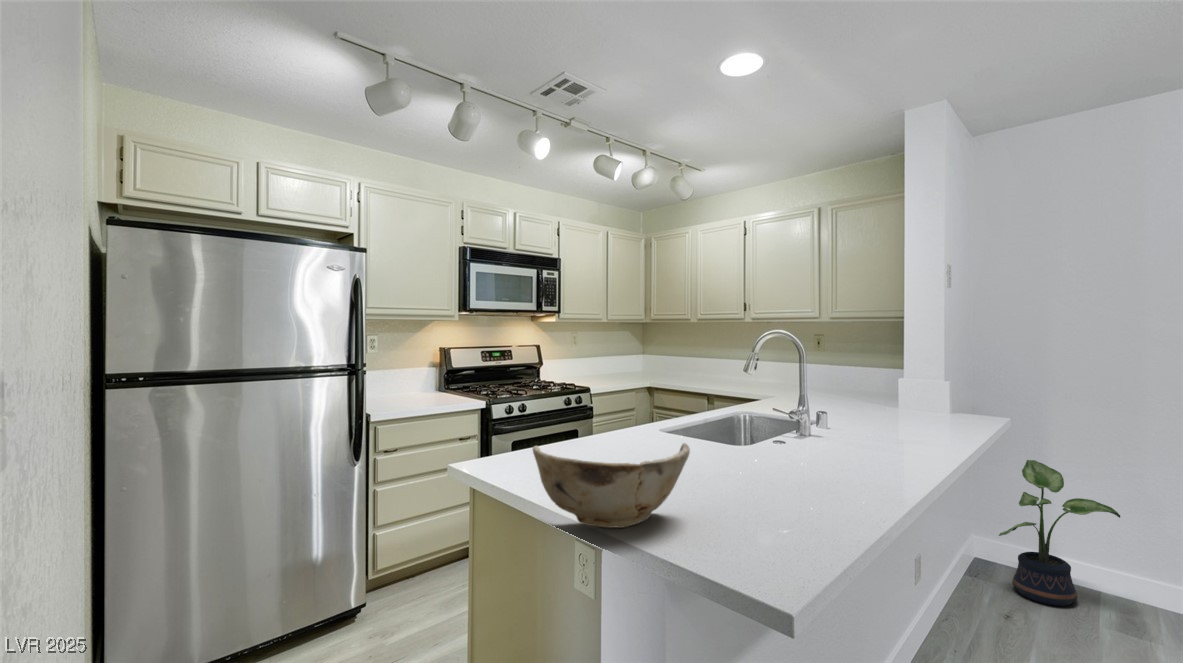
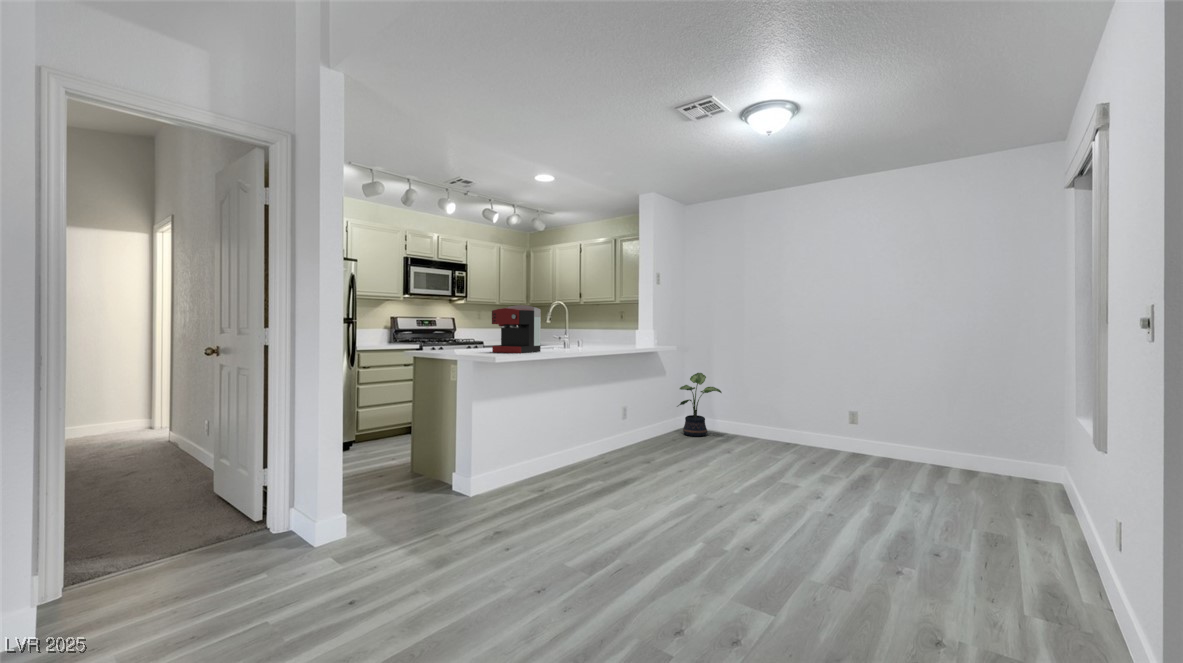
coffee maker: none [682,346,803,493] -> present [492,305,541,353]
bowl: present [533,443,690,528] -> none [433,332,484,355]

